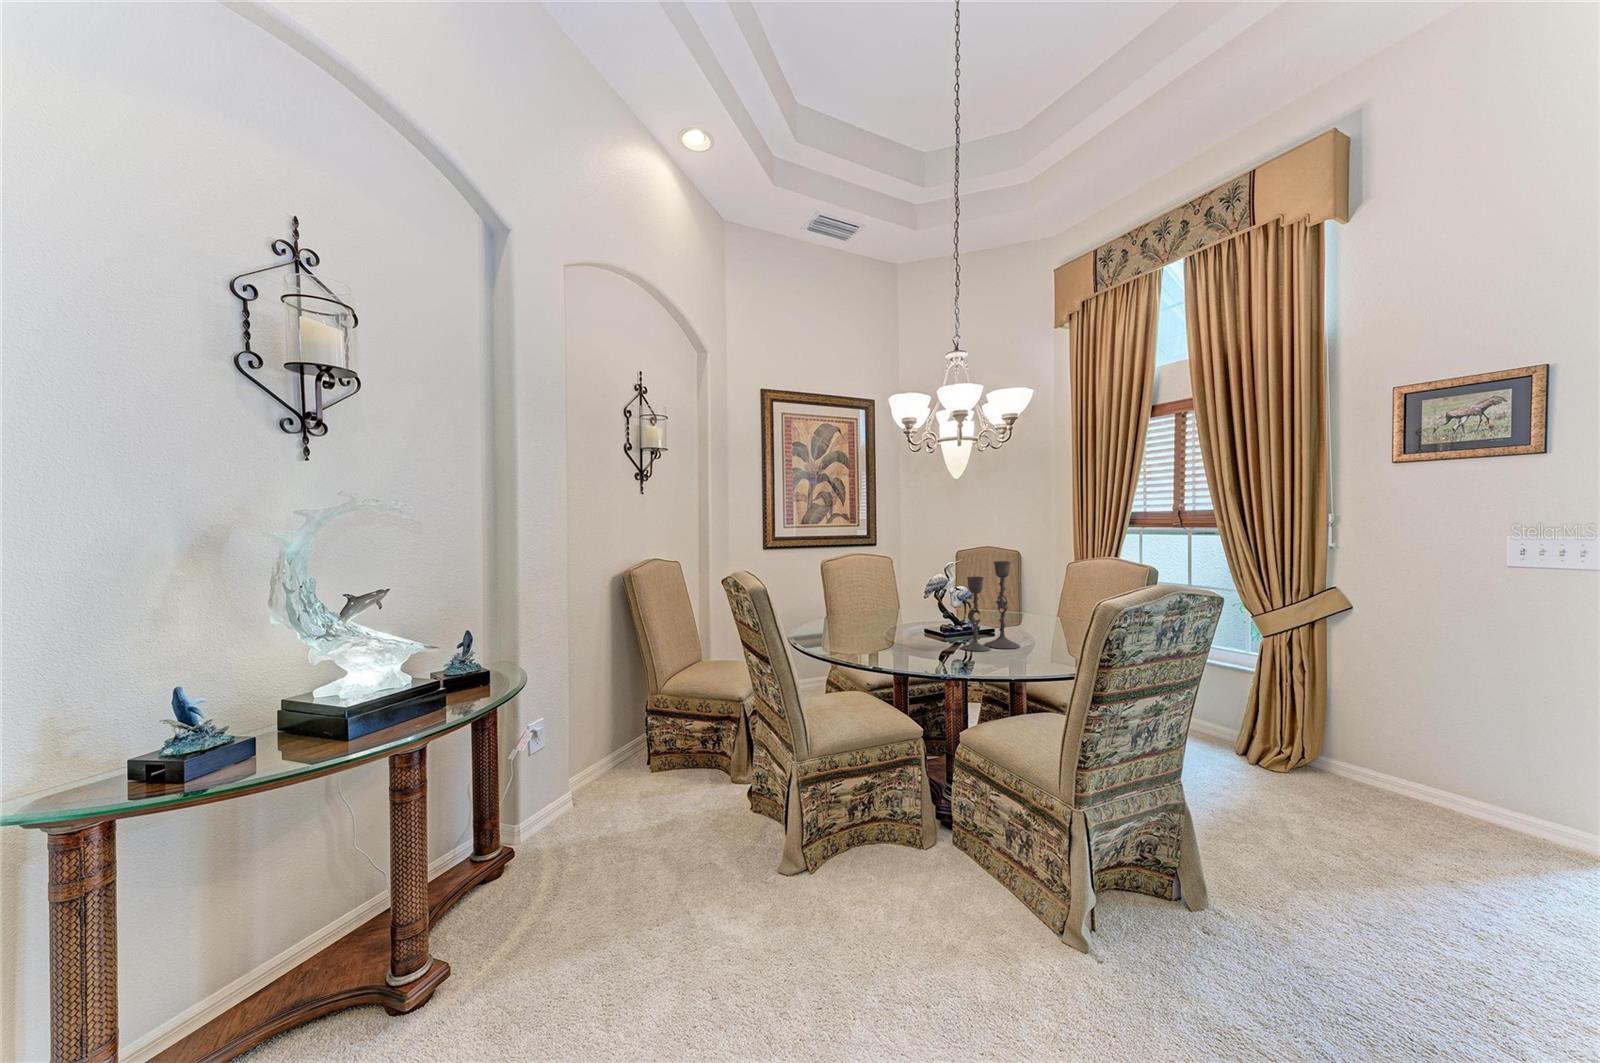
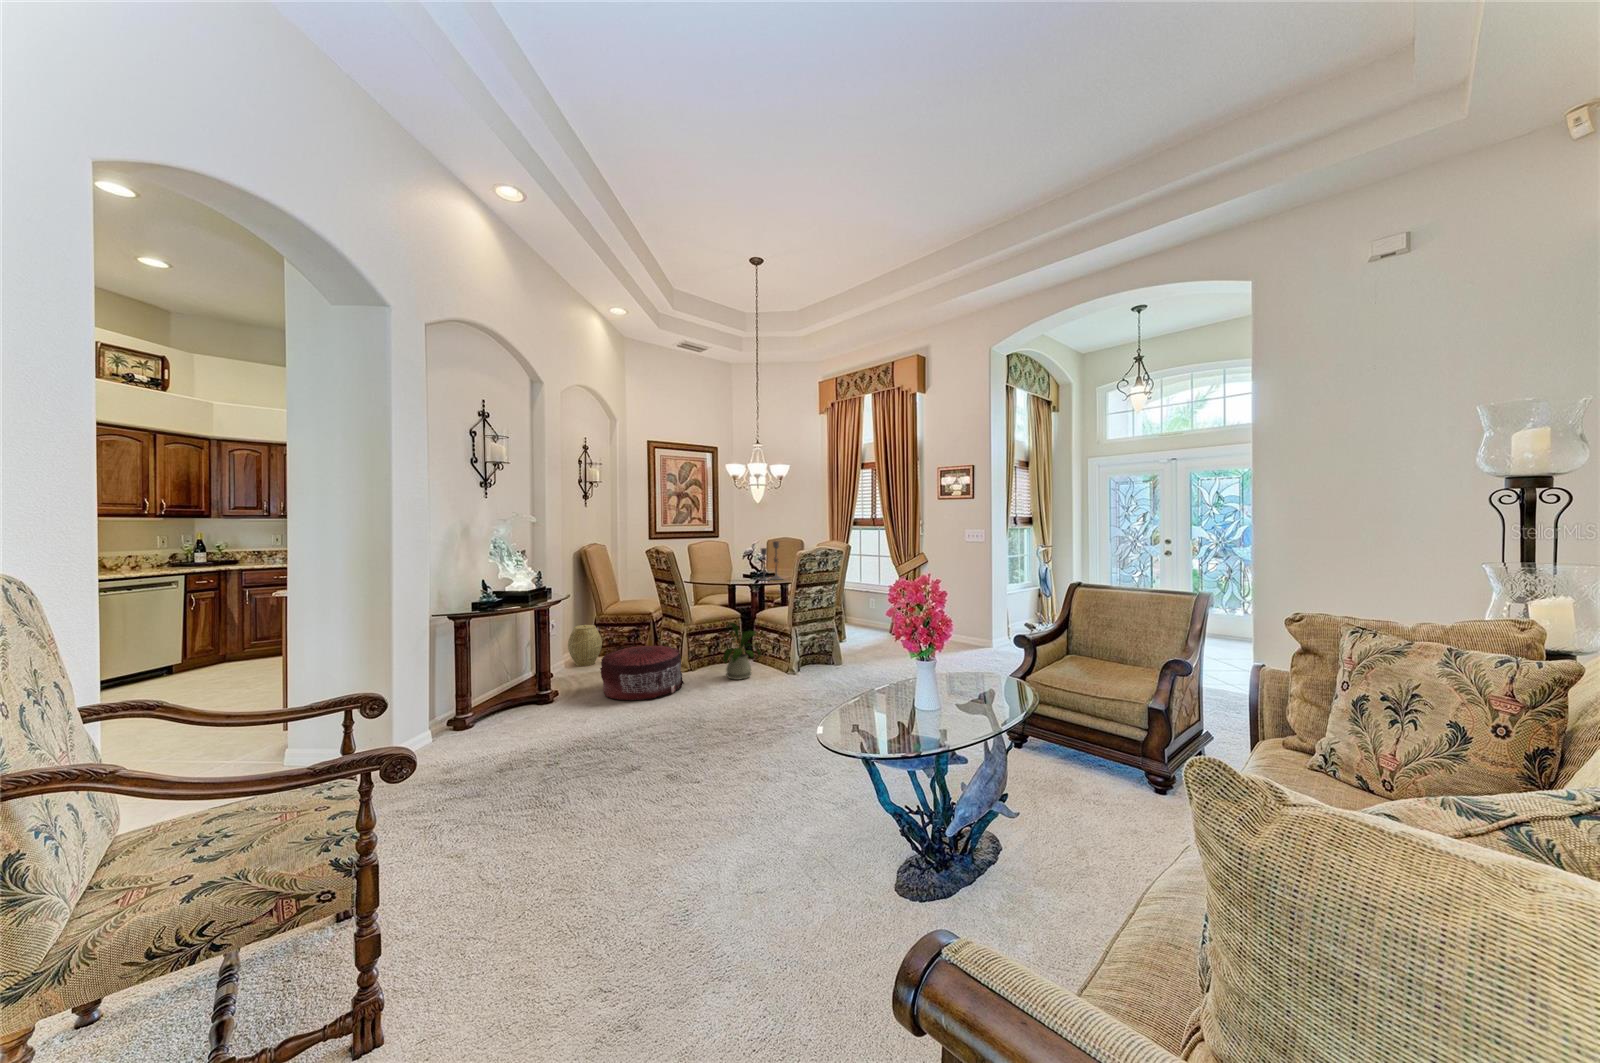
woven basket: none [580,720,645,806] -> present [568,625,602,666]
house plant: none [869,767,982,927] -> present [723,623,761,680]
pouf: none [573,809,783,1013] -> present [600,645,684,700]

